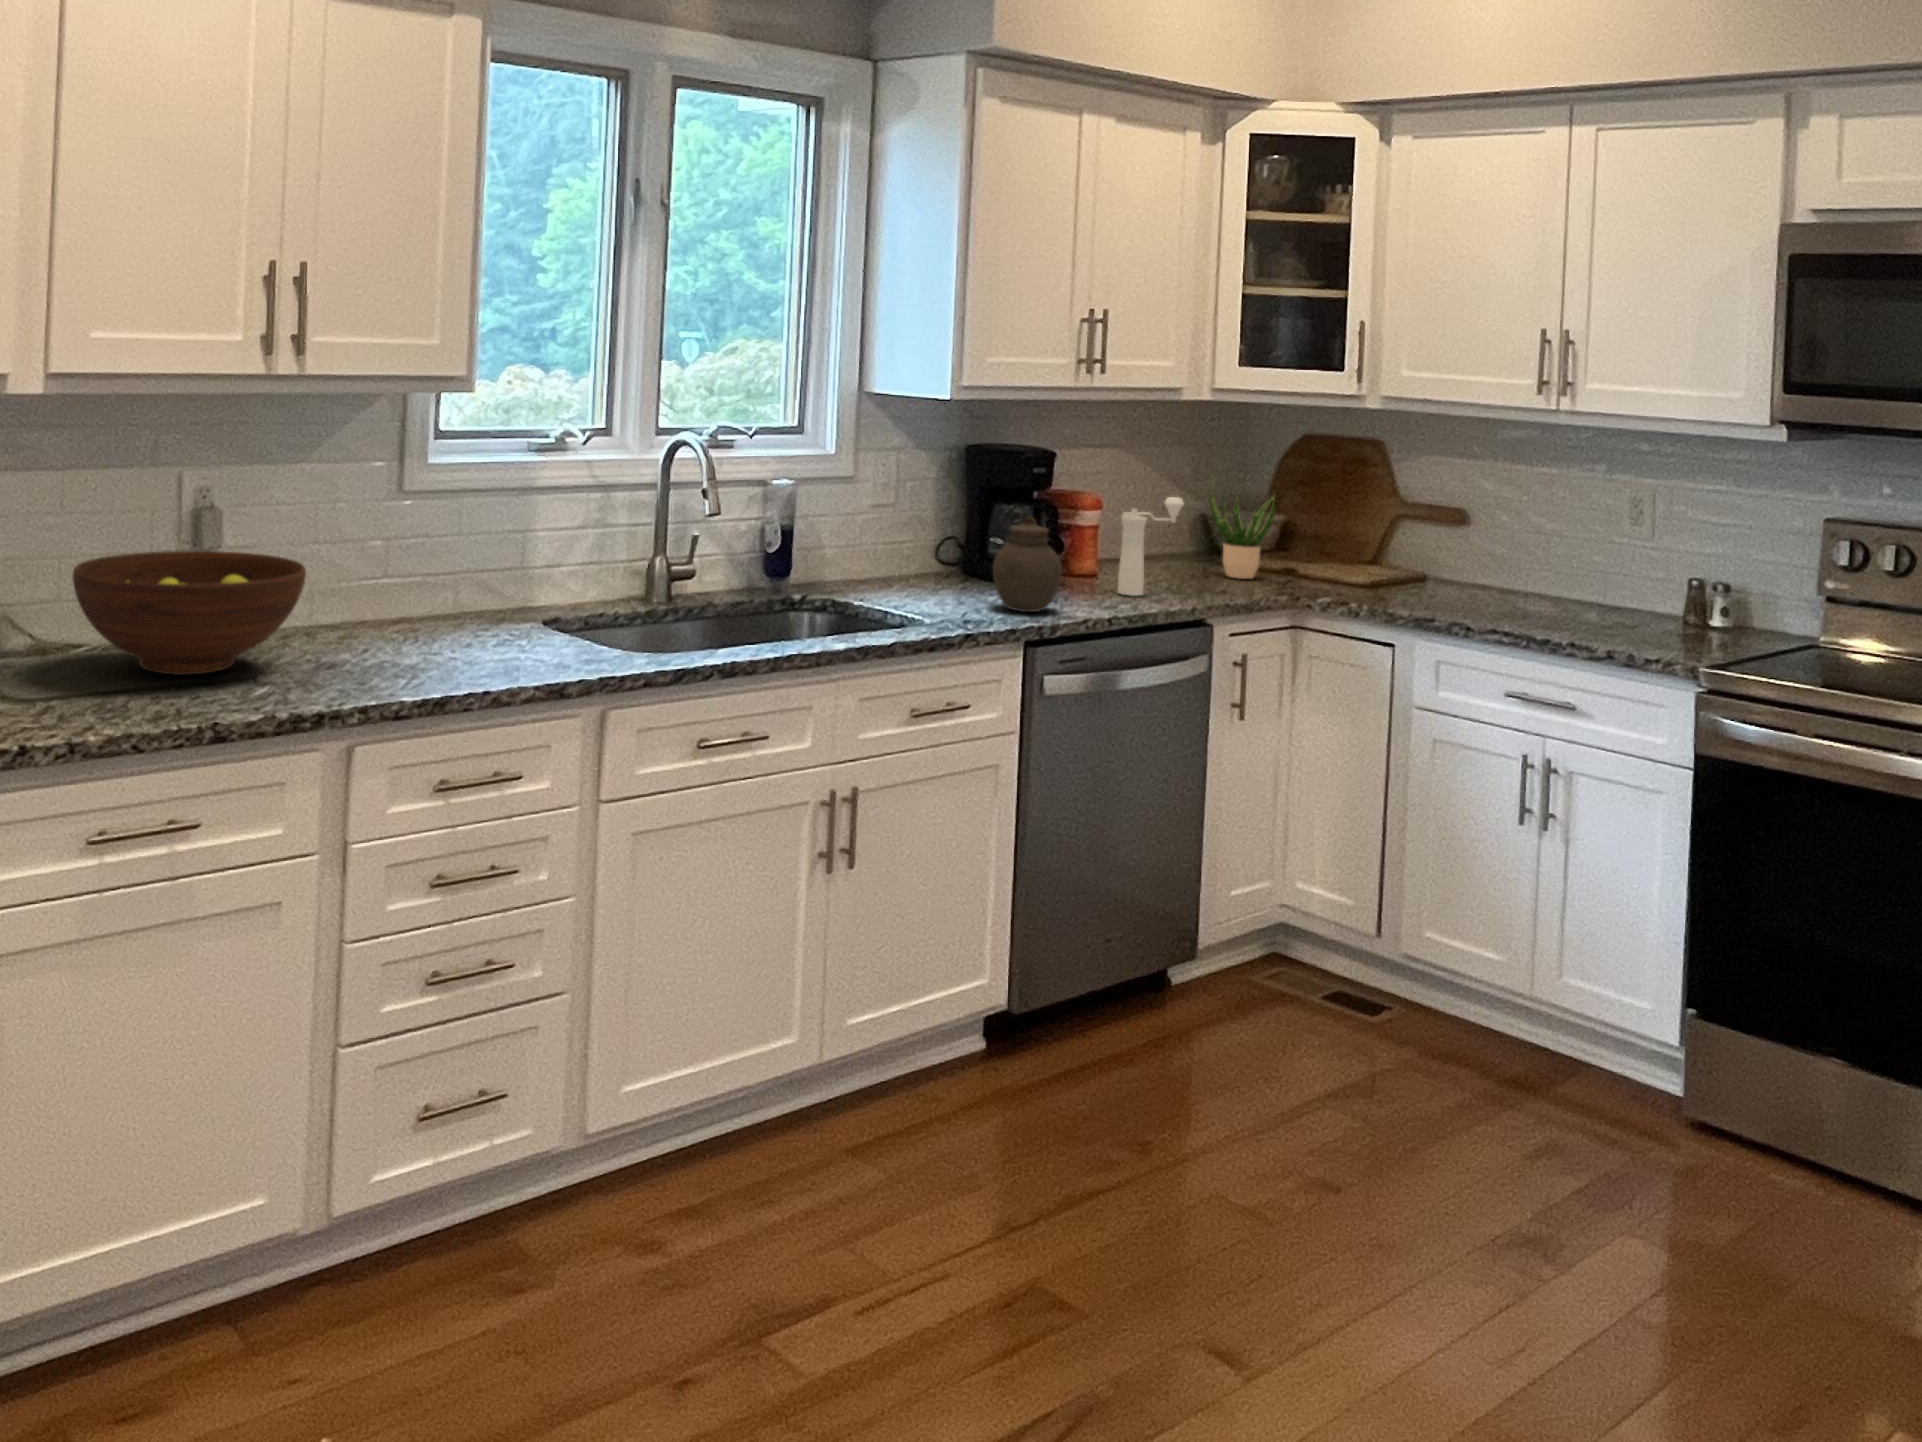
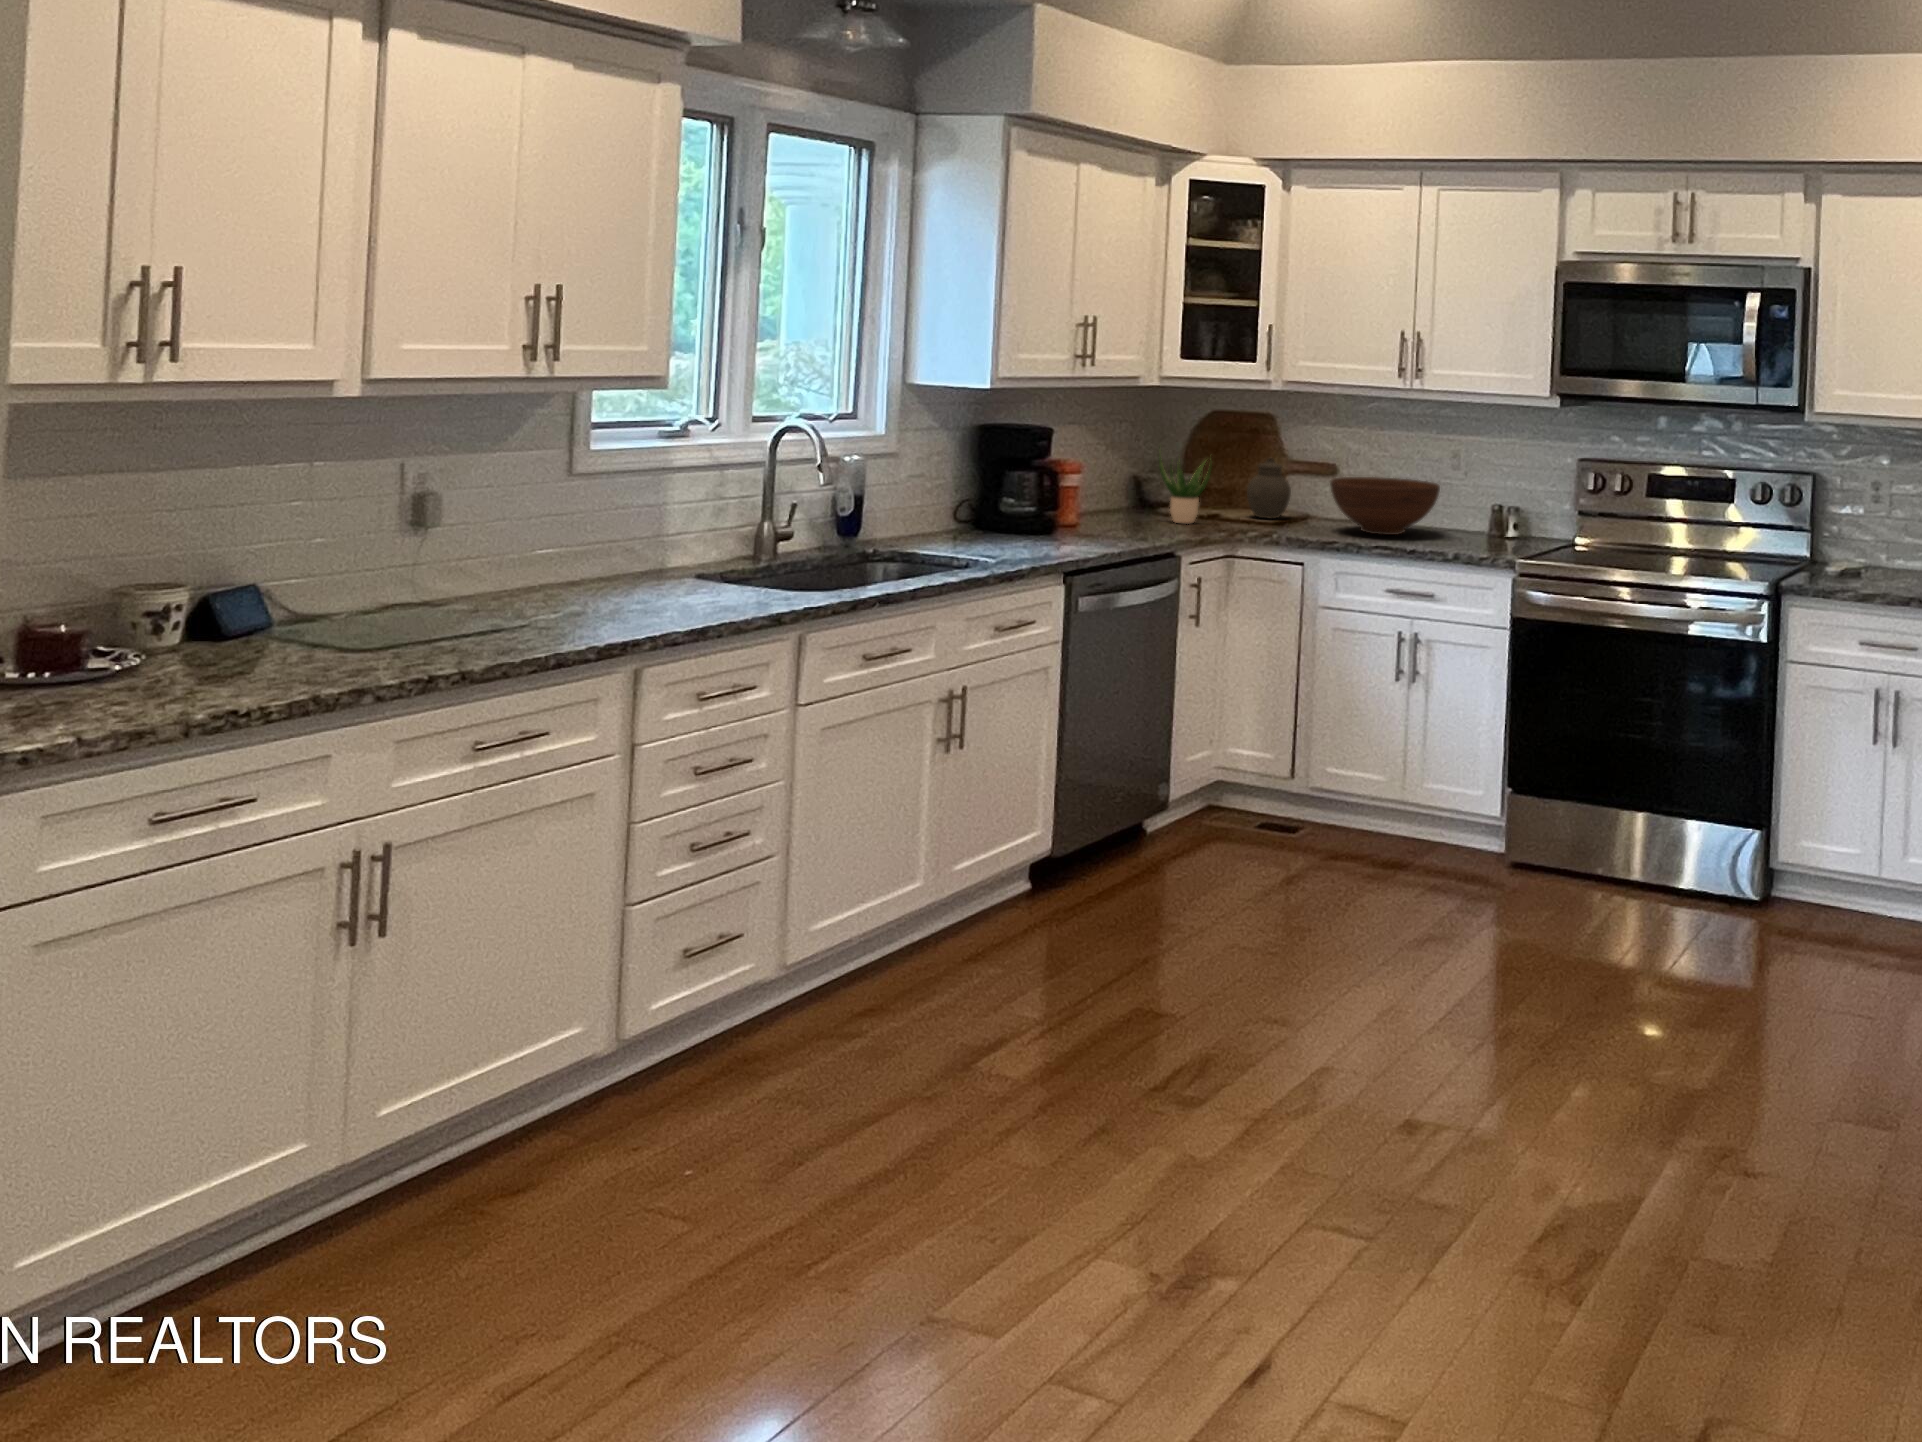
pepper mill: present [1118,497,1184,596] -> none [1106,461,1154,538]
jar: present [993,517,1062,612] -> present [1247,458,1291,519]
fruit bowl: present [73,551,306,675] -> present [1330,477,1440,535]

